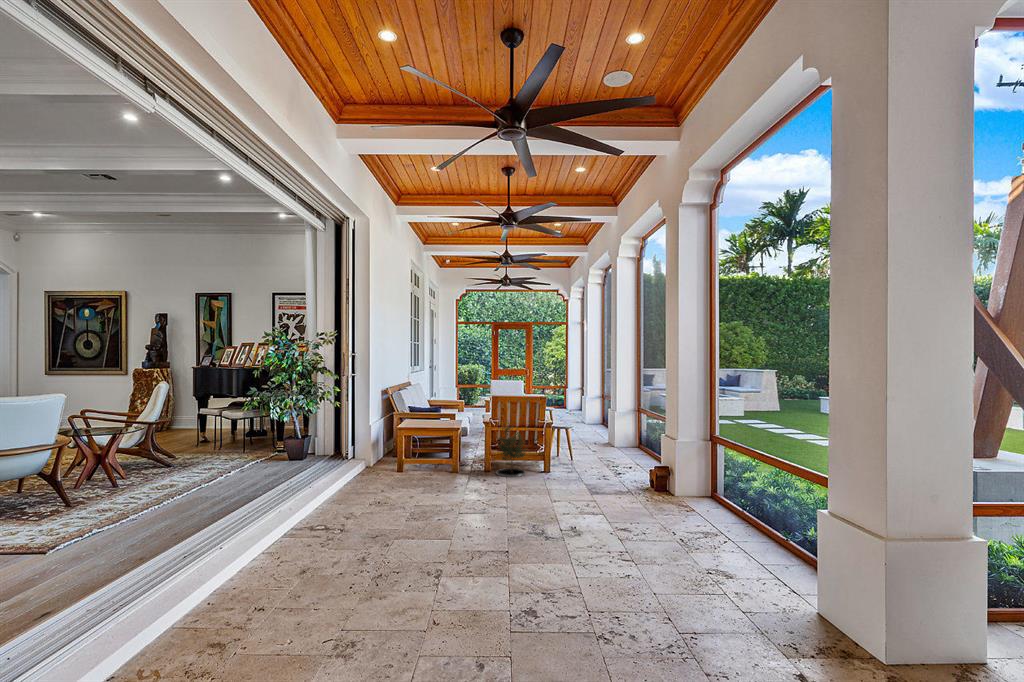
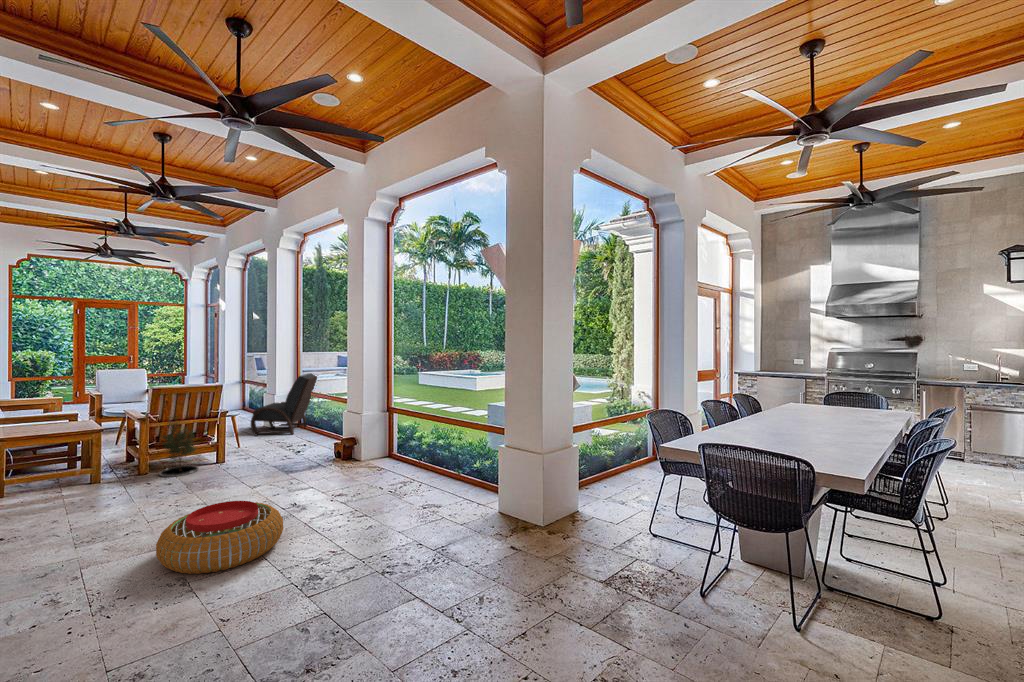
lounge chair: none [589,392,658,457] -> present [251,373,318,435]
pouf: none [433,505,540,571] -> present [156,501,283,574]

